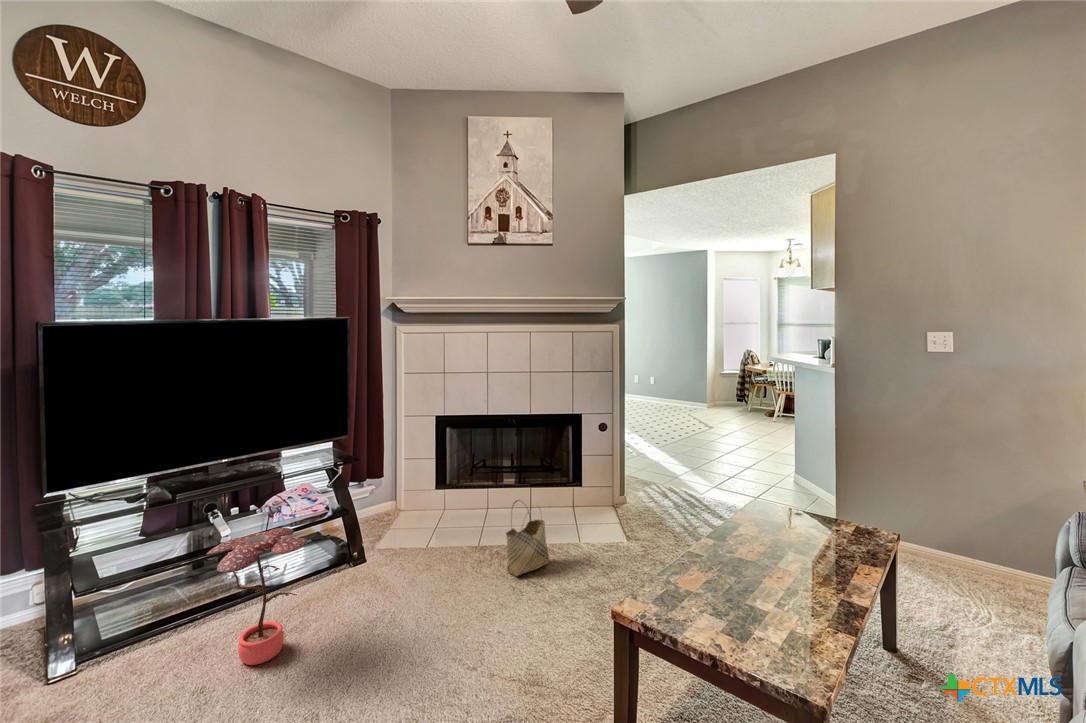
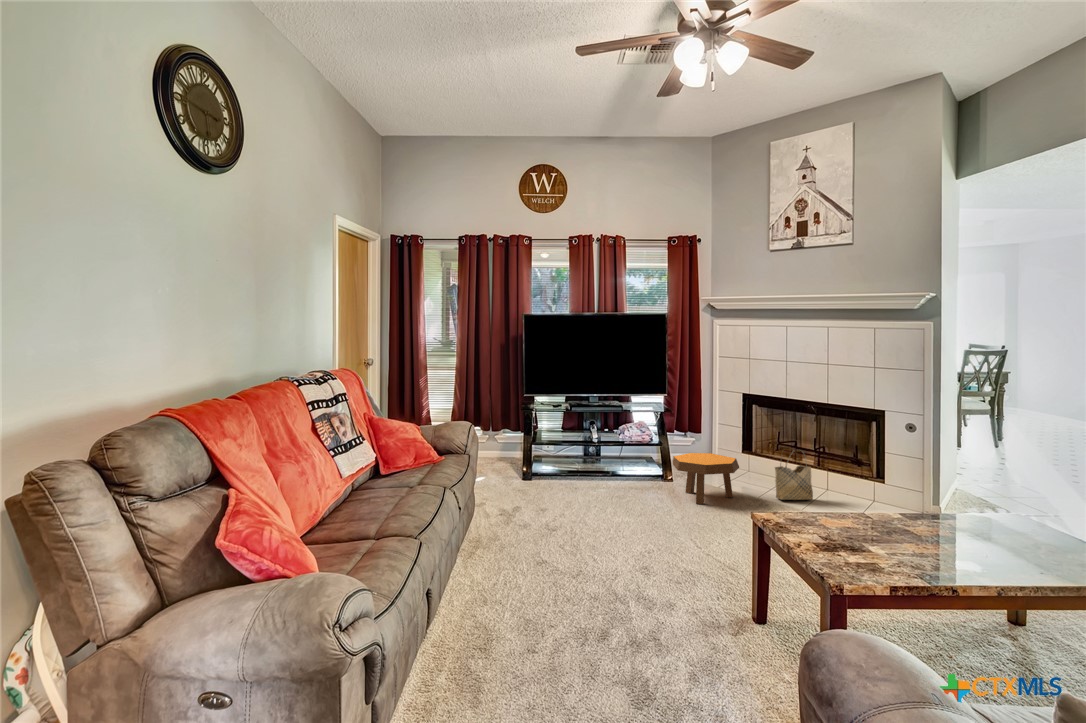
footstool: none [362,524,461,627] -> present [673,453,739,504]
potted plant: present [207,528,307,665] -> none [594,431,641,499]

